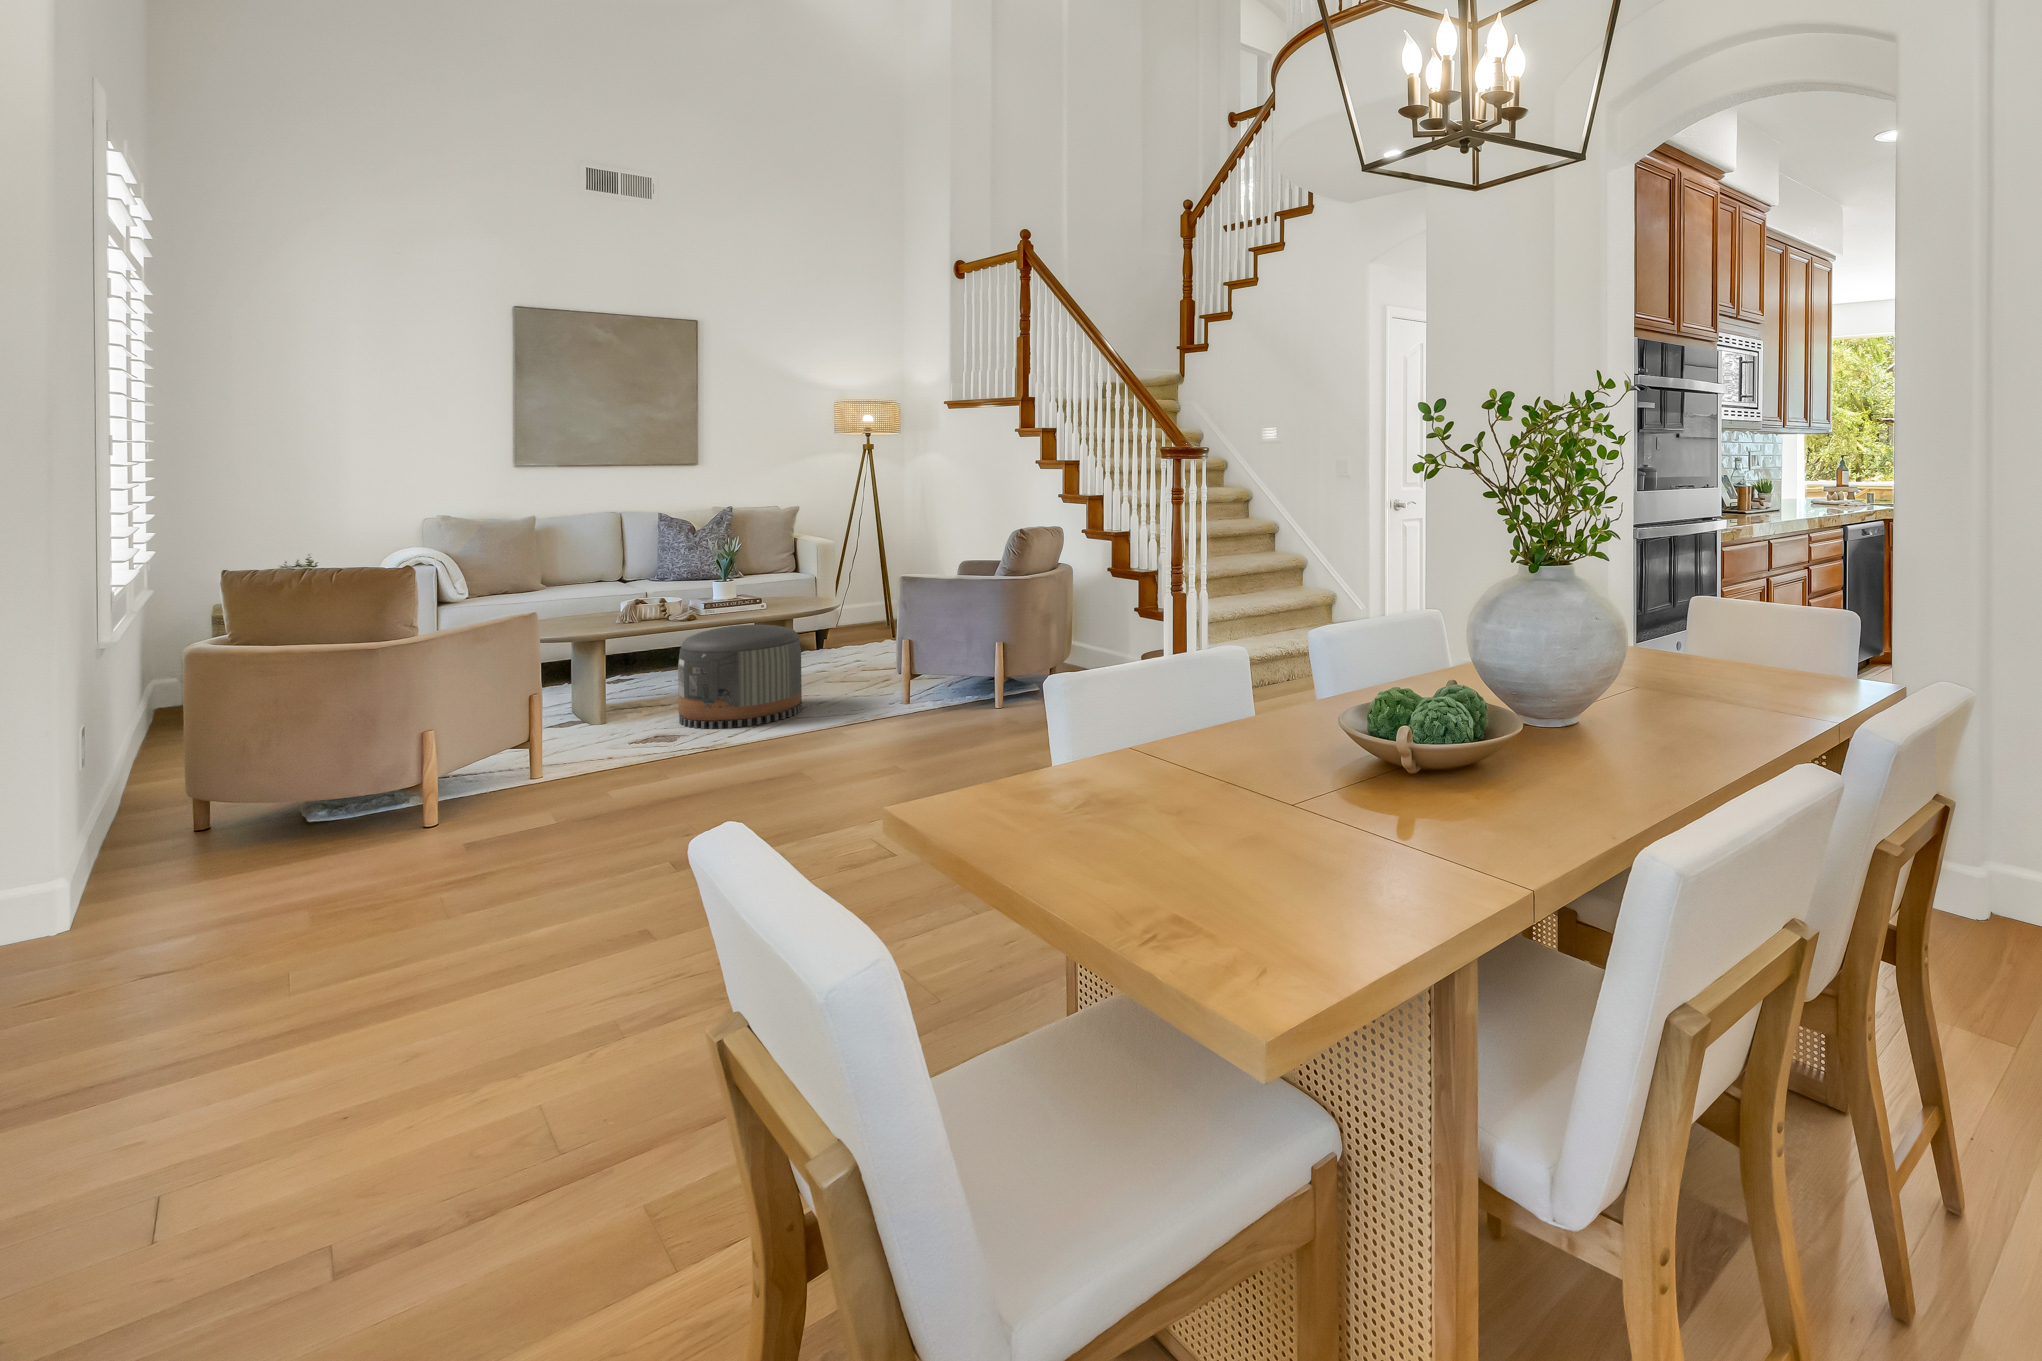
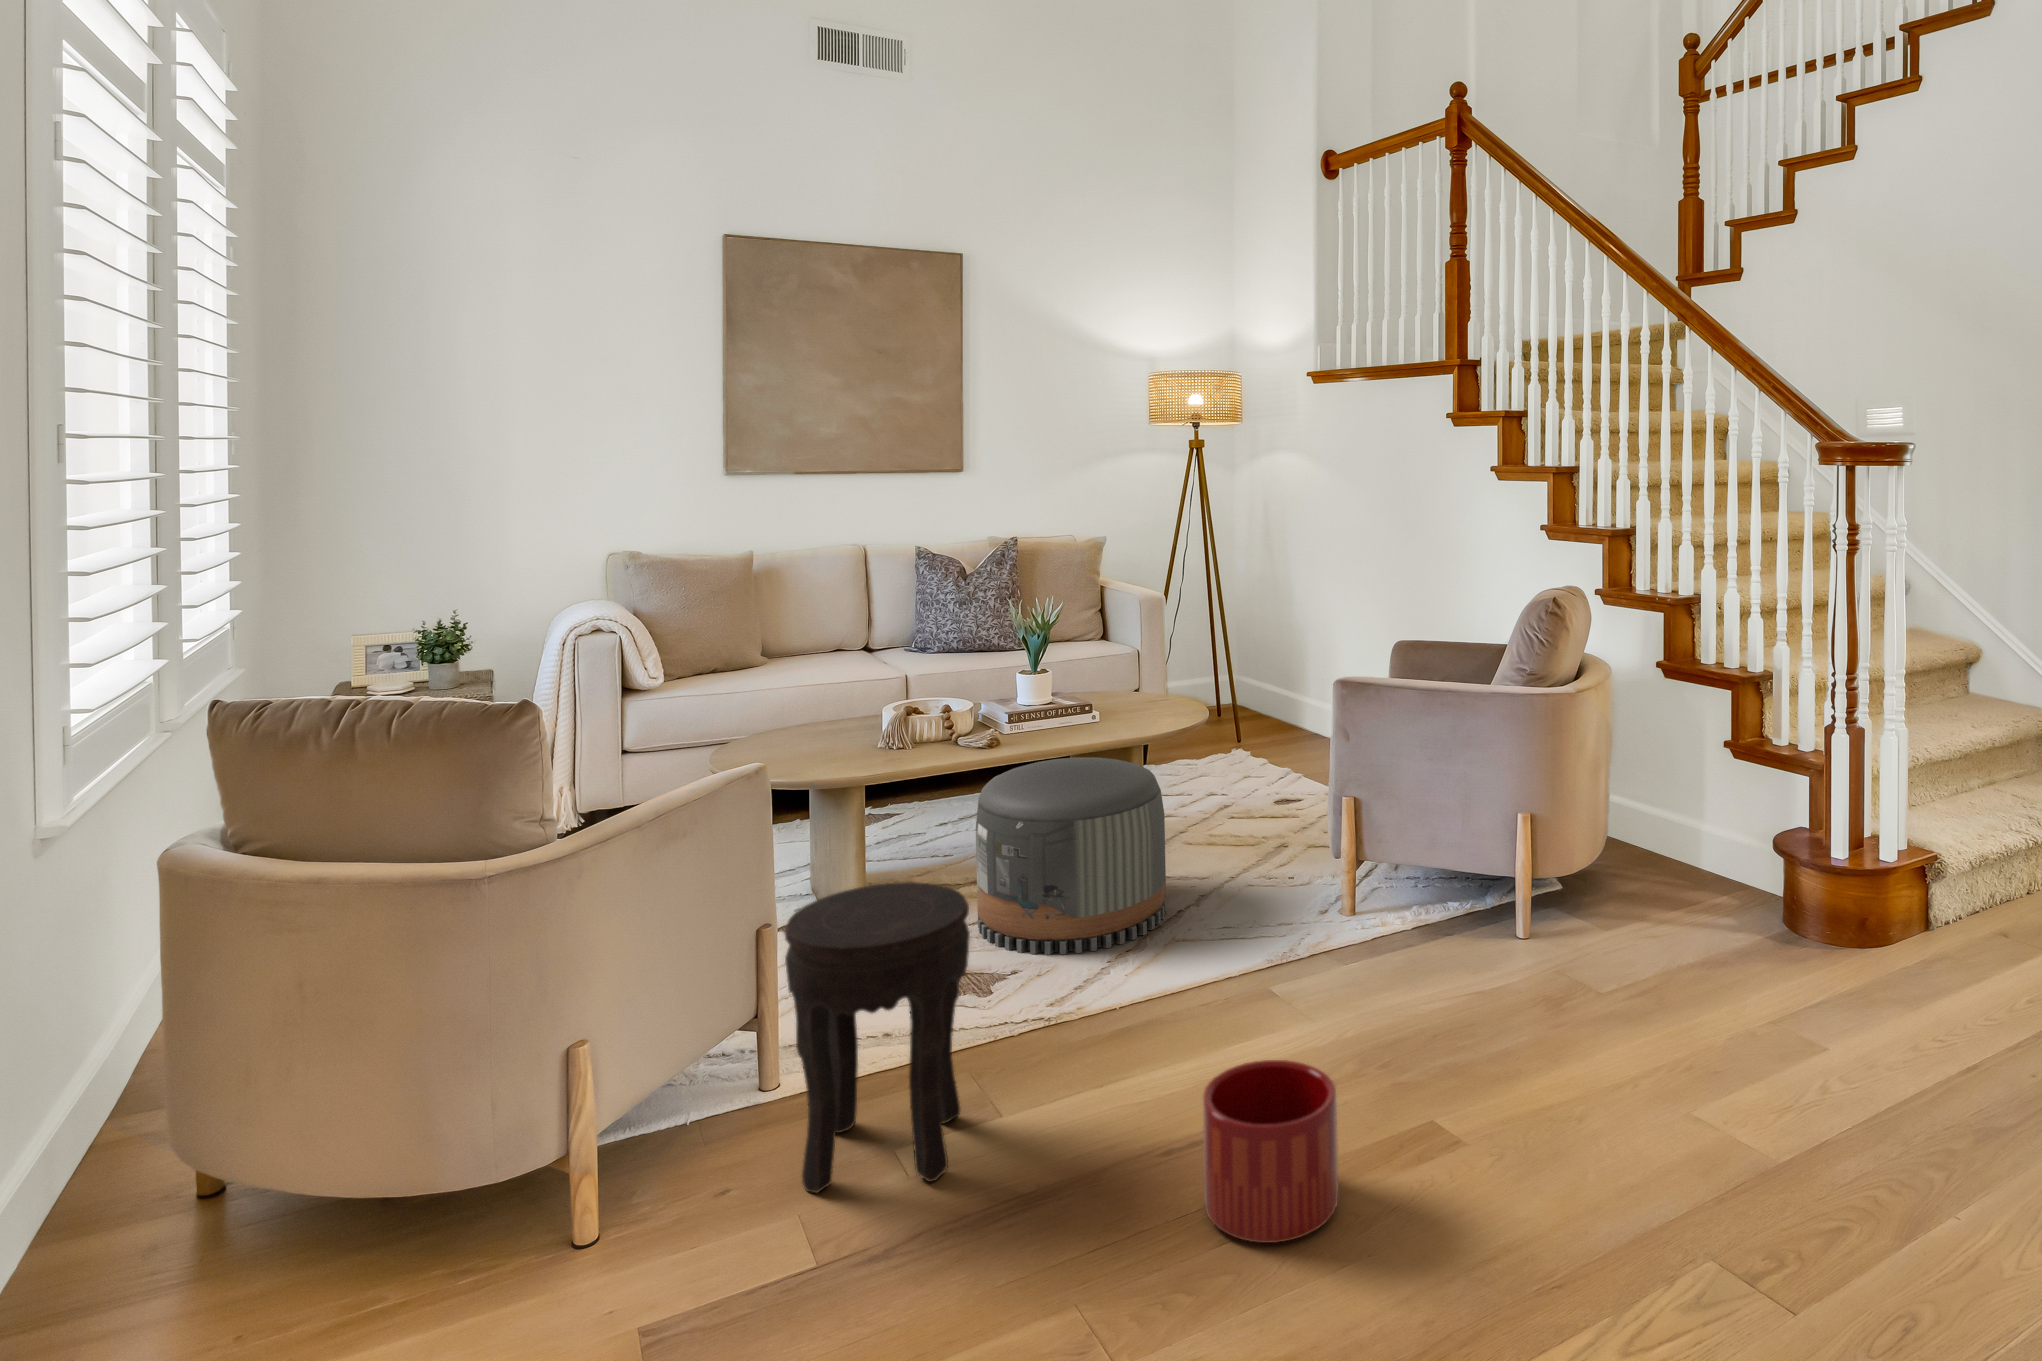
side table: none [547,660,654,804] -> present [784,882,970,1193]
planter: none [770,730,841,802] -> present [1203,1060,1338,1243]

